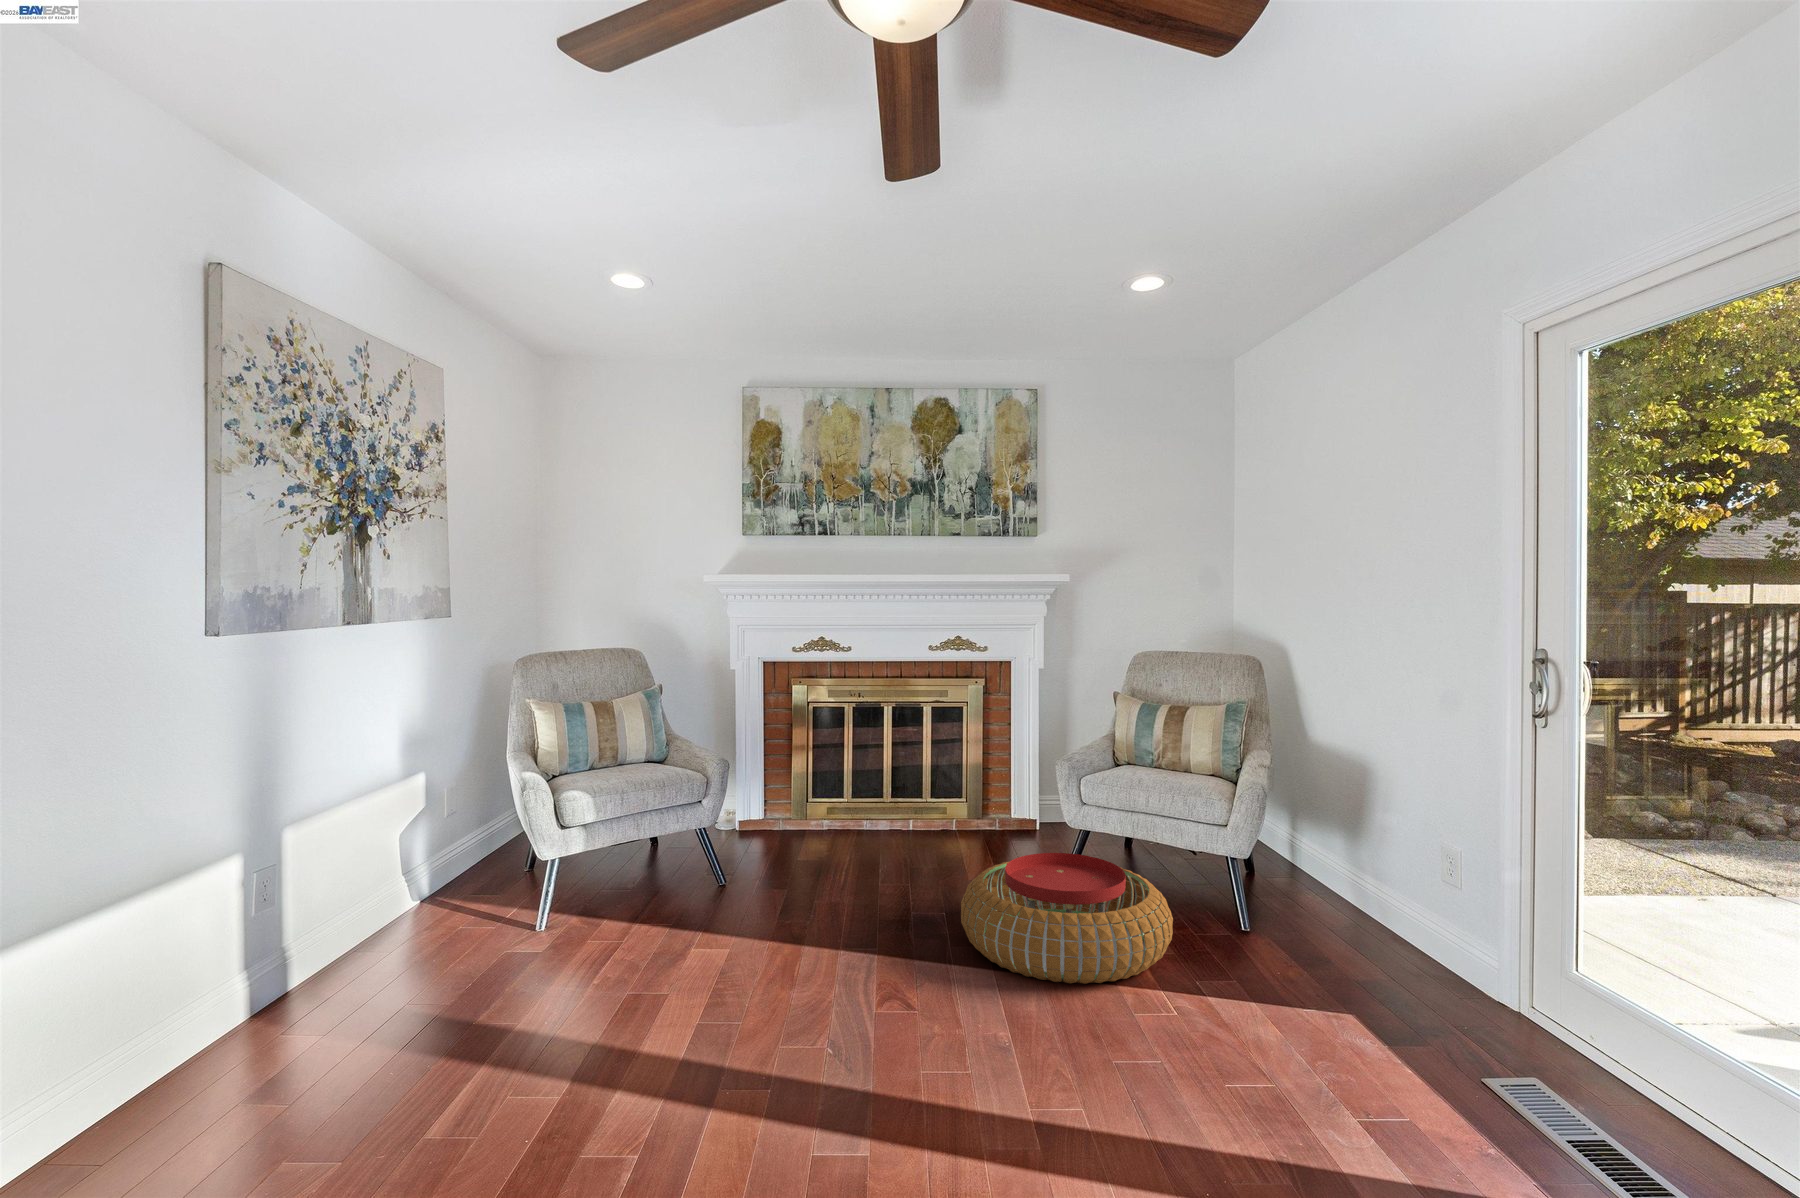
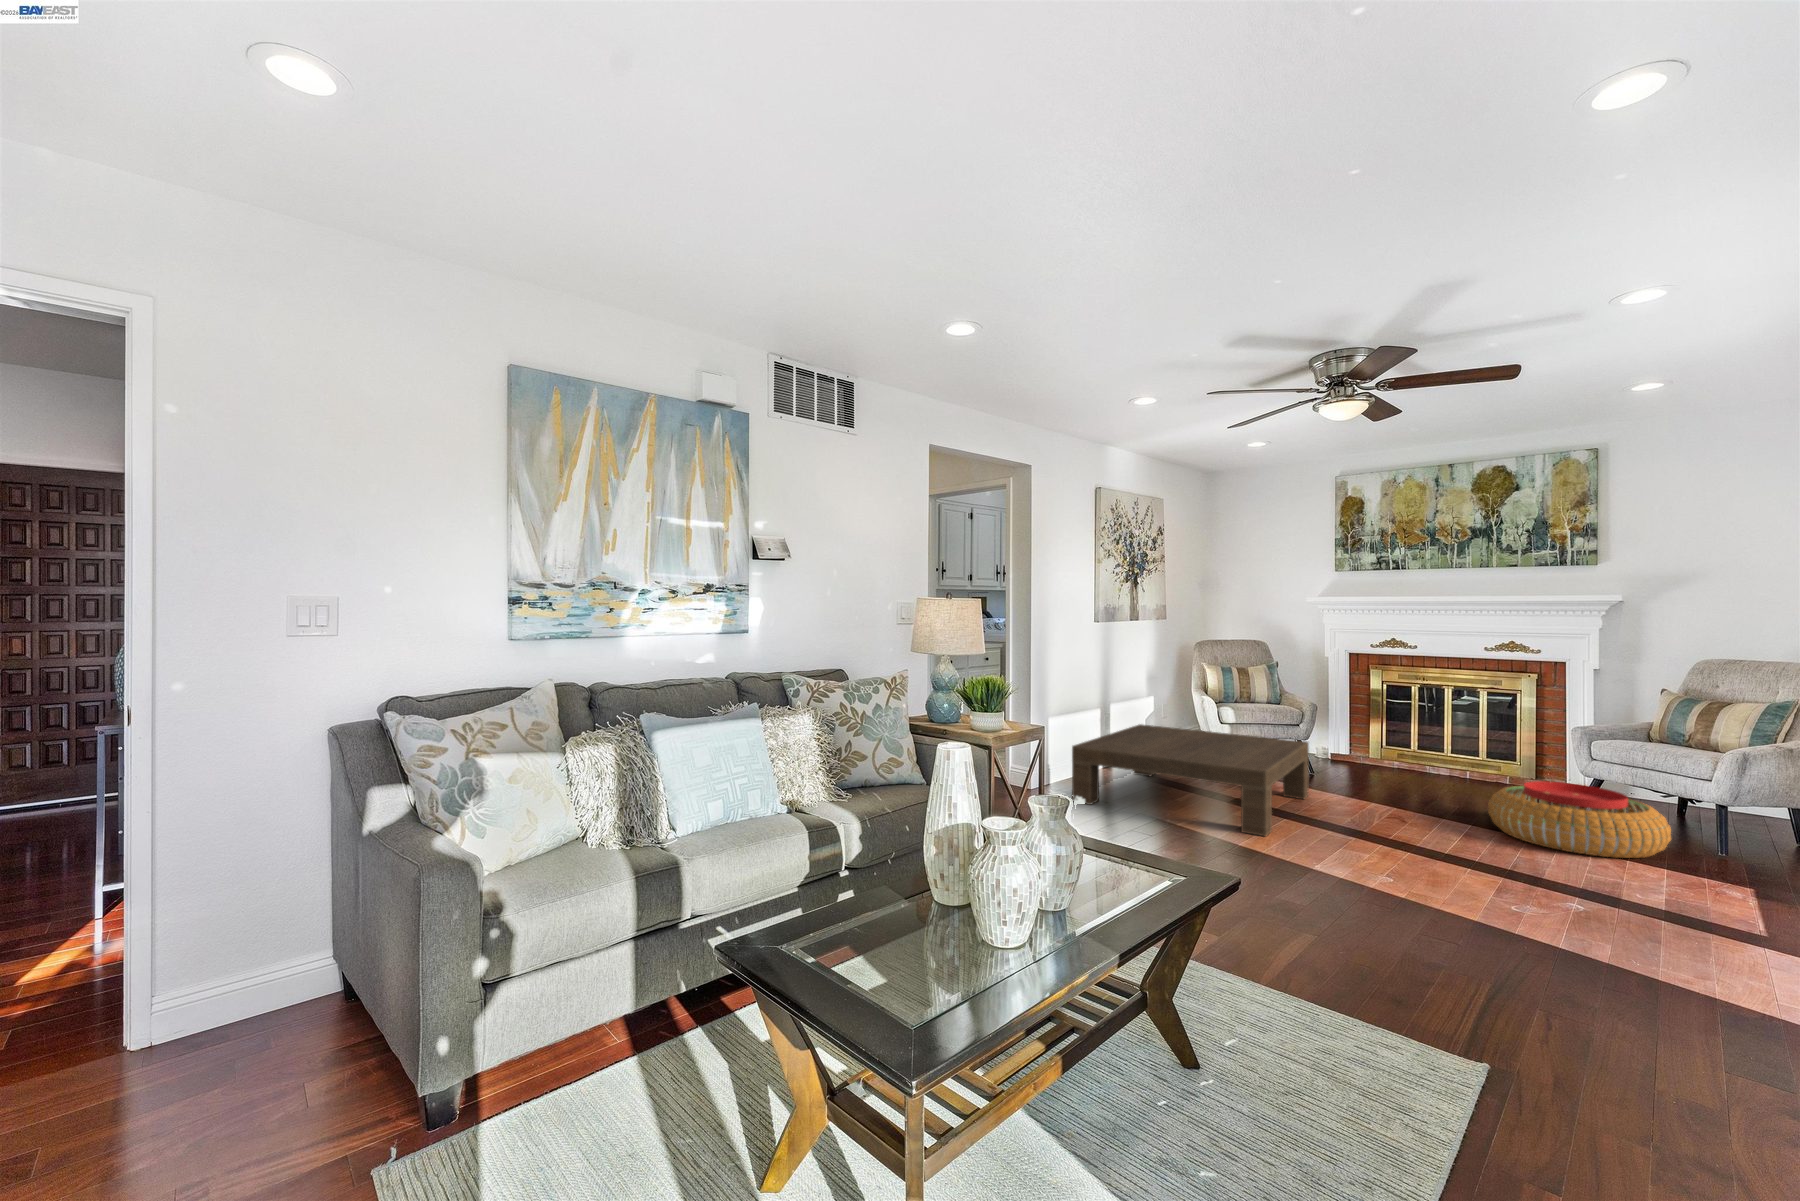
coffee table: none [100,836,701,1134] -> present [1072,724,1309,836]

